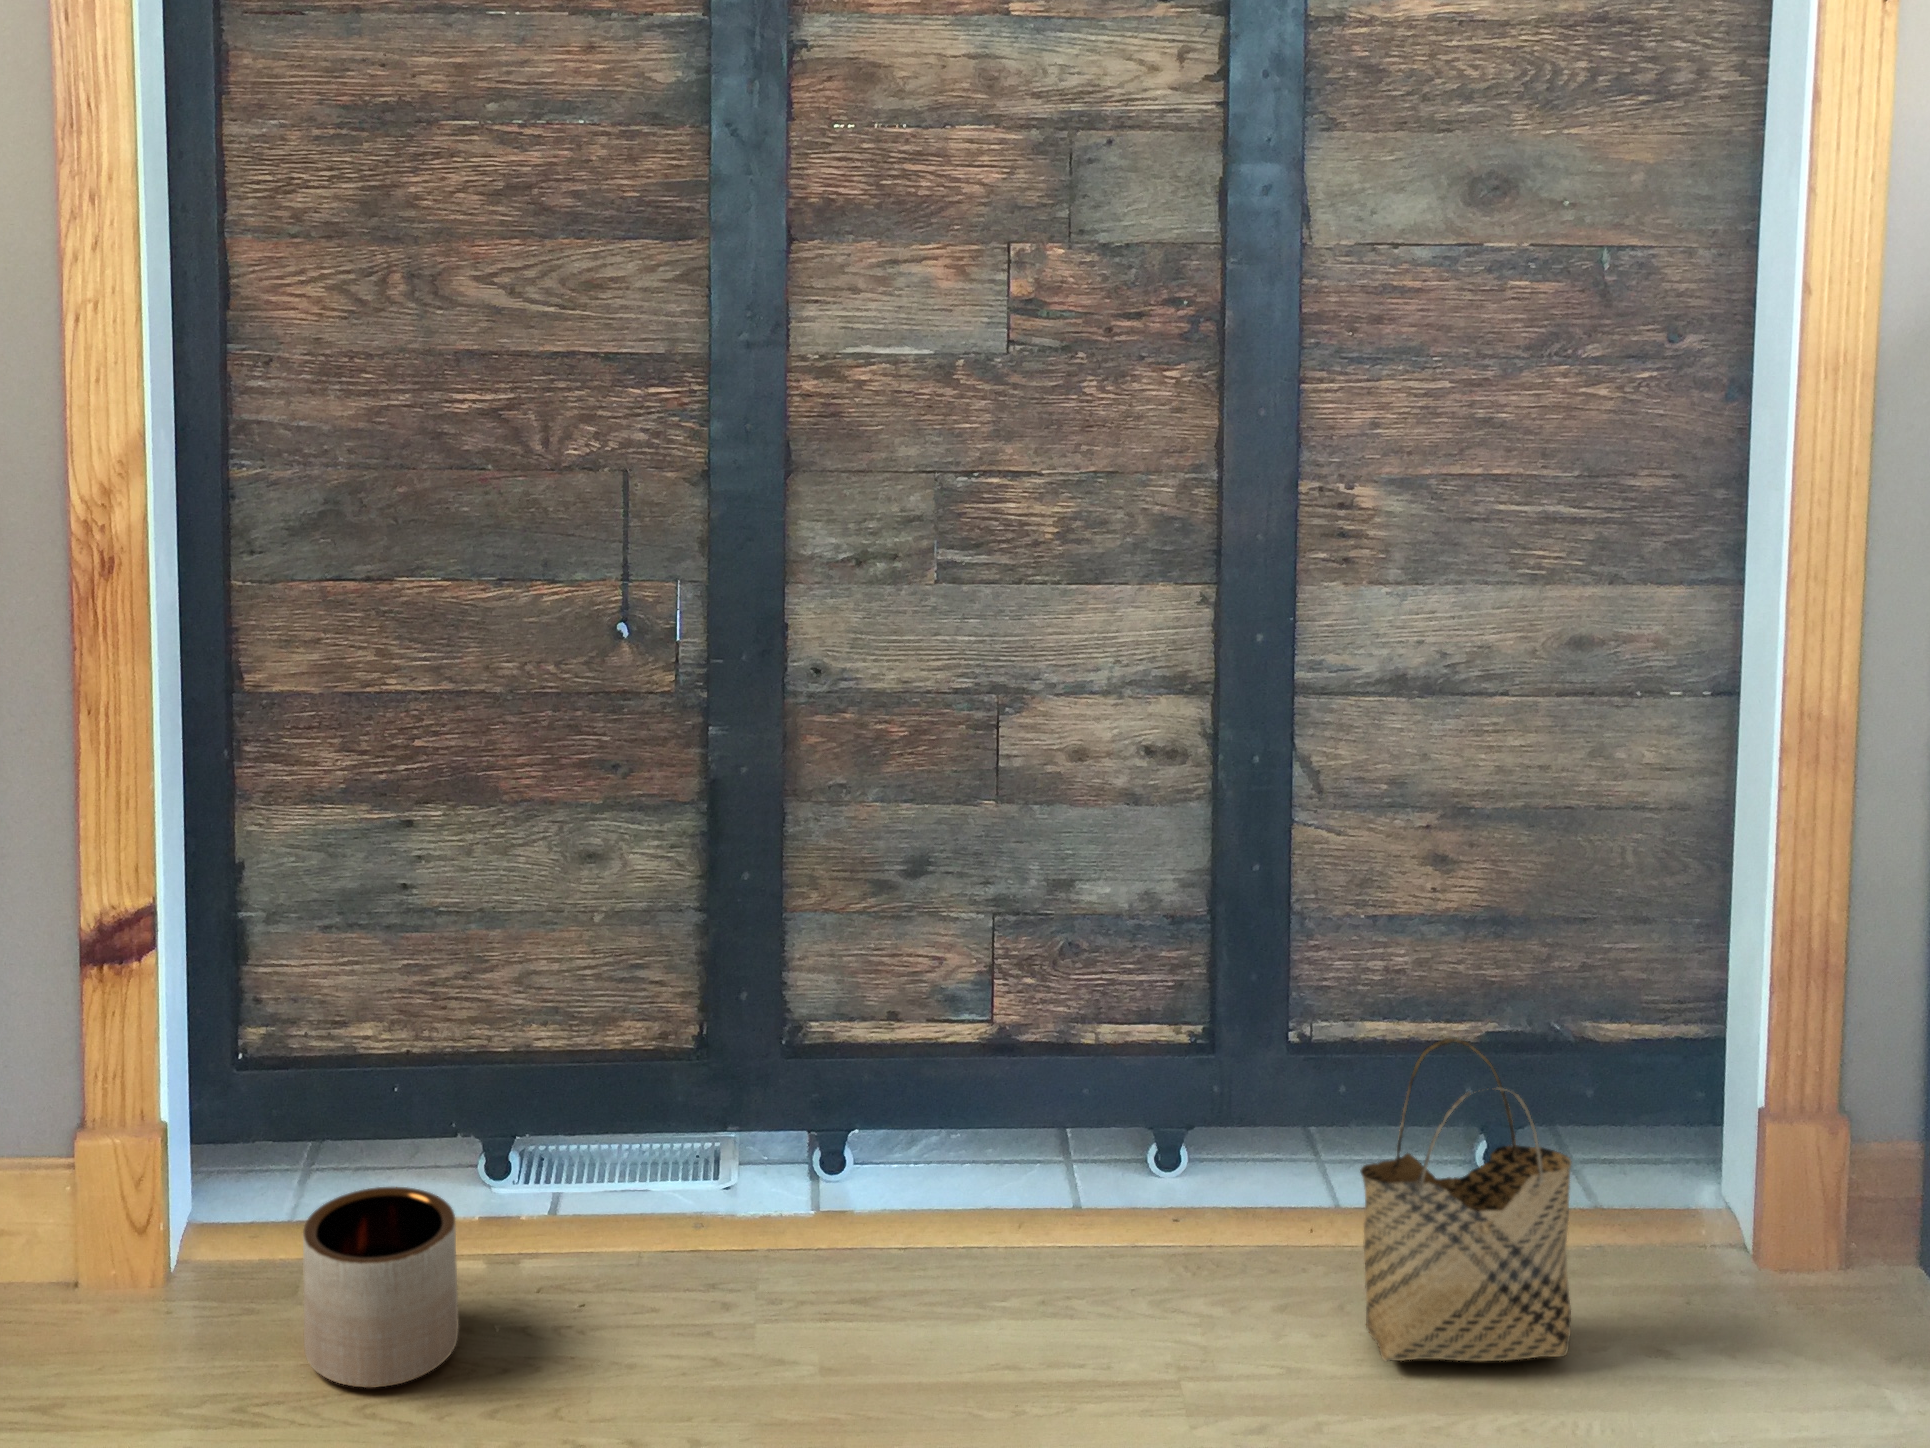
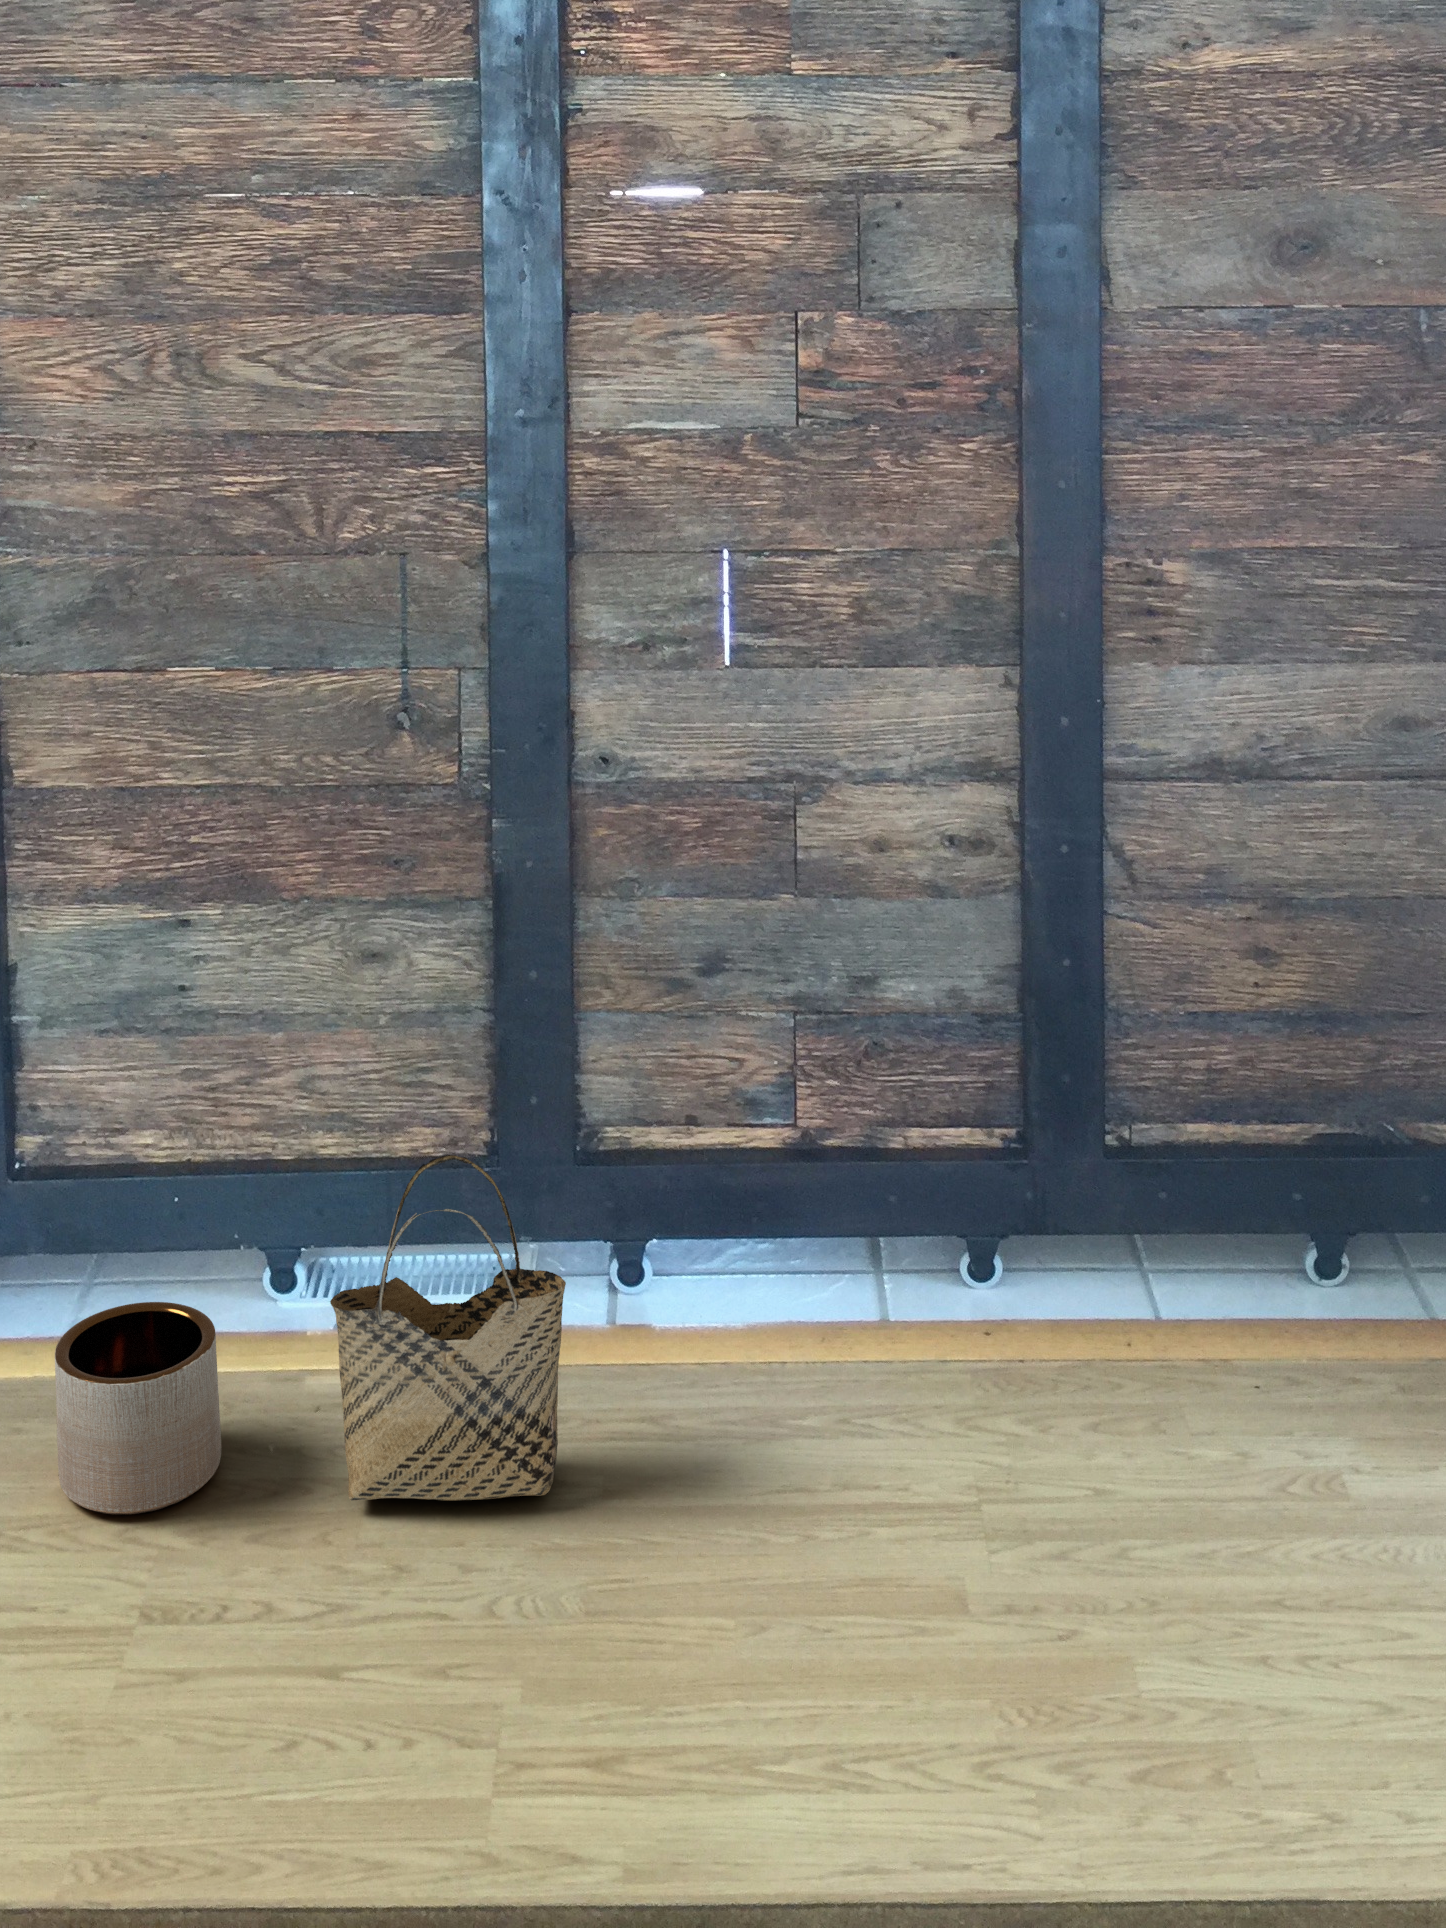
woven basket: present [1360,1038,1571,1361] -> present [330,1155,566,1501]

